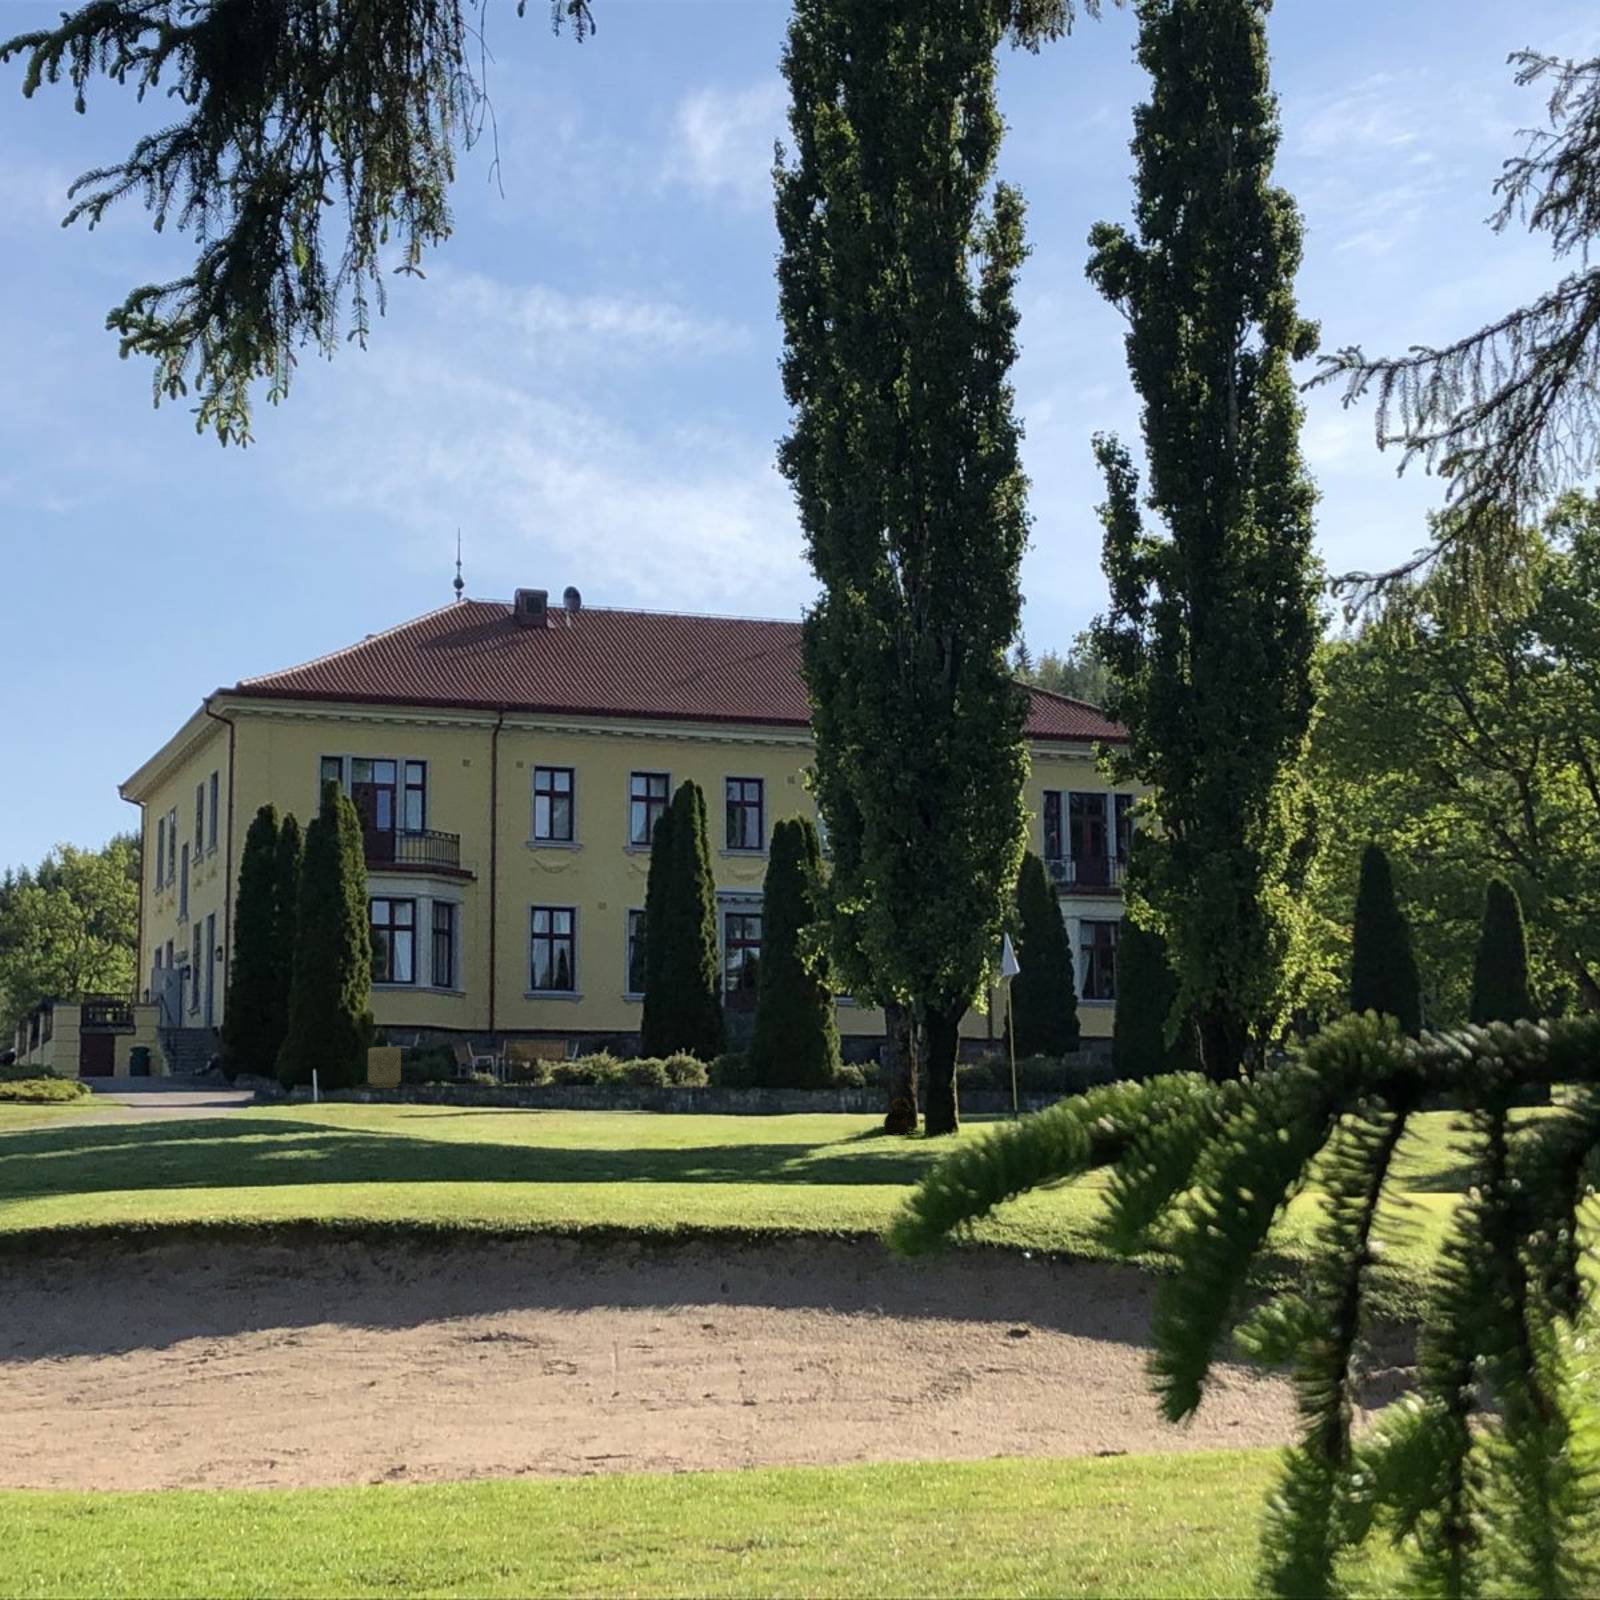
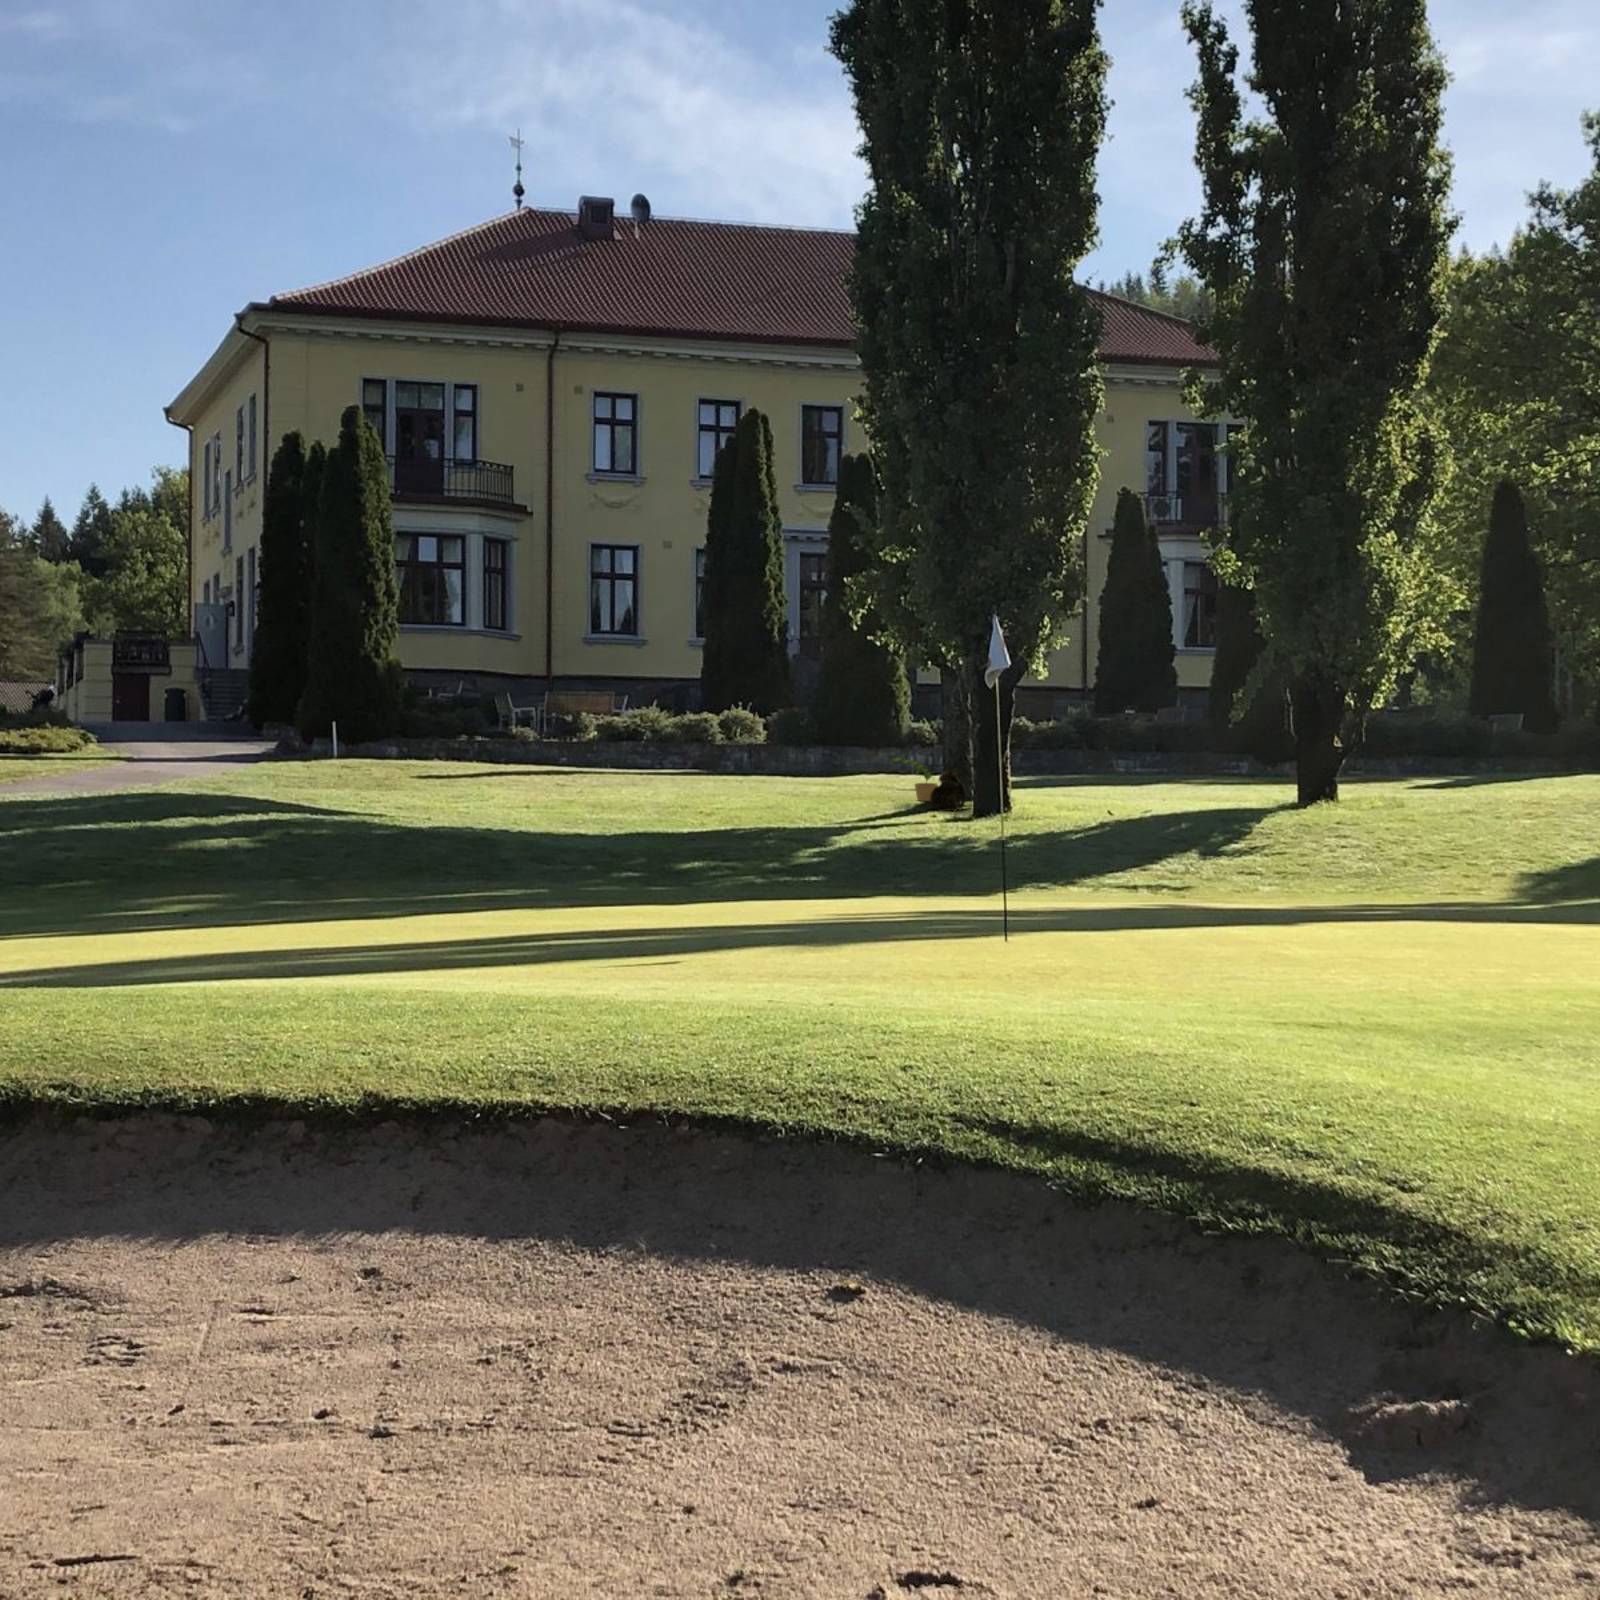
trash can: present [368,1047,401,1088] -> none [400,701,436,745]
potted plant: none [844,1088,888,1128] -> present [890,758,938,801]

